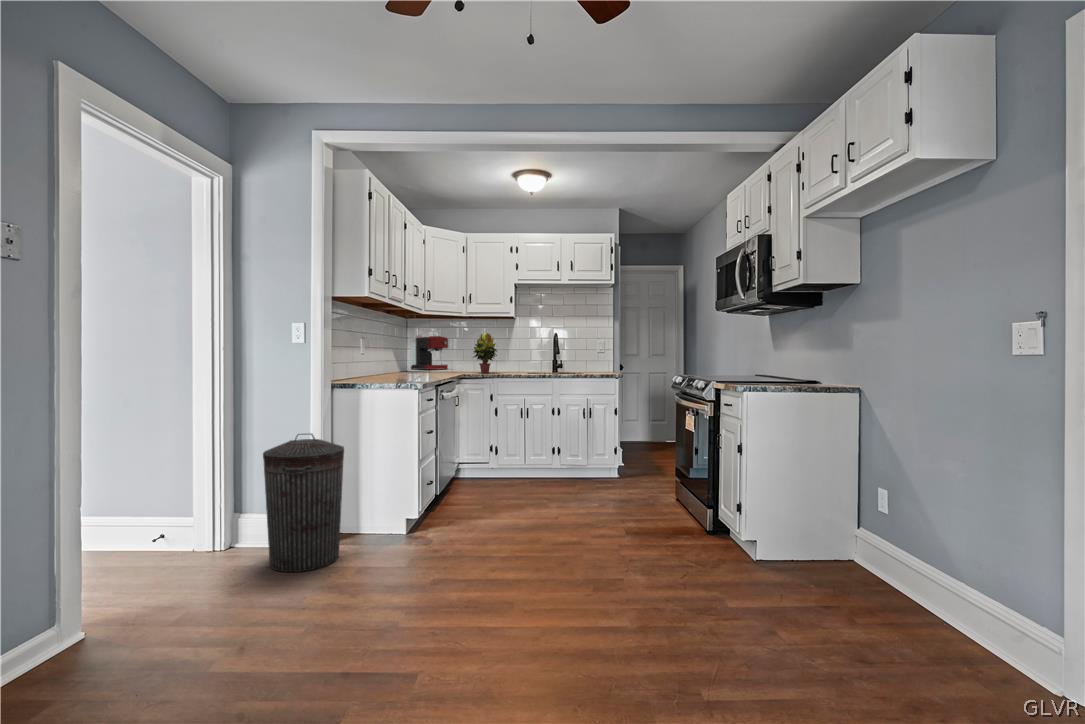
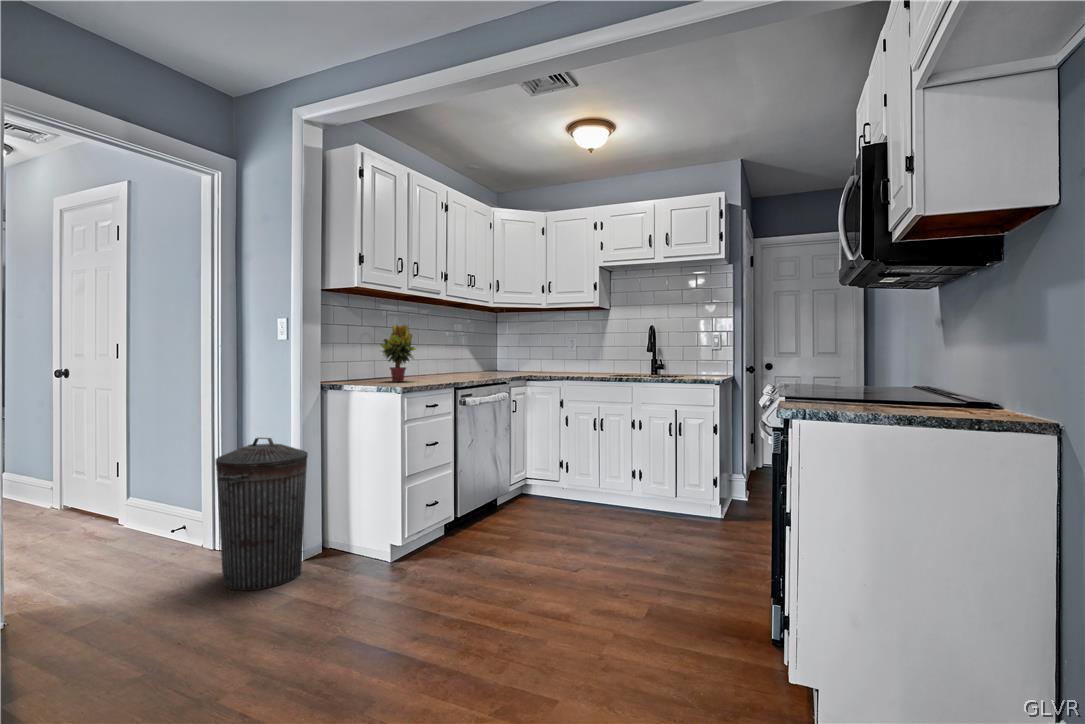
potted plant: present [473,333,497,373] -> present [381,324,416,382]
coffee maker: present [411,334,448,370] -> none [500,330,537,370]

